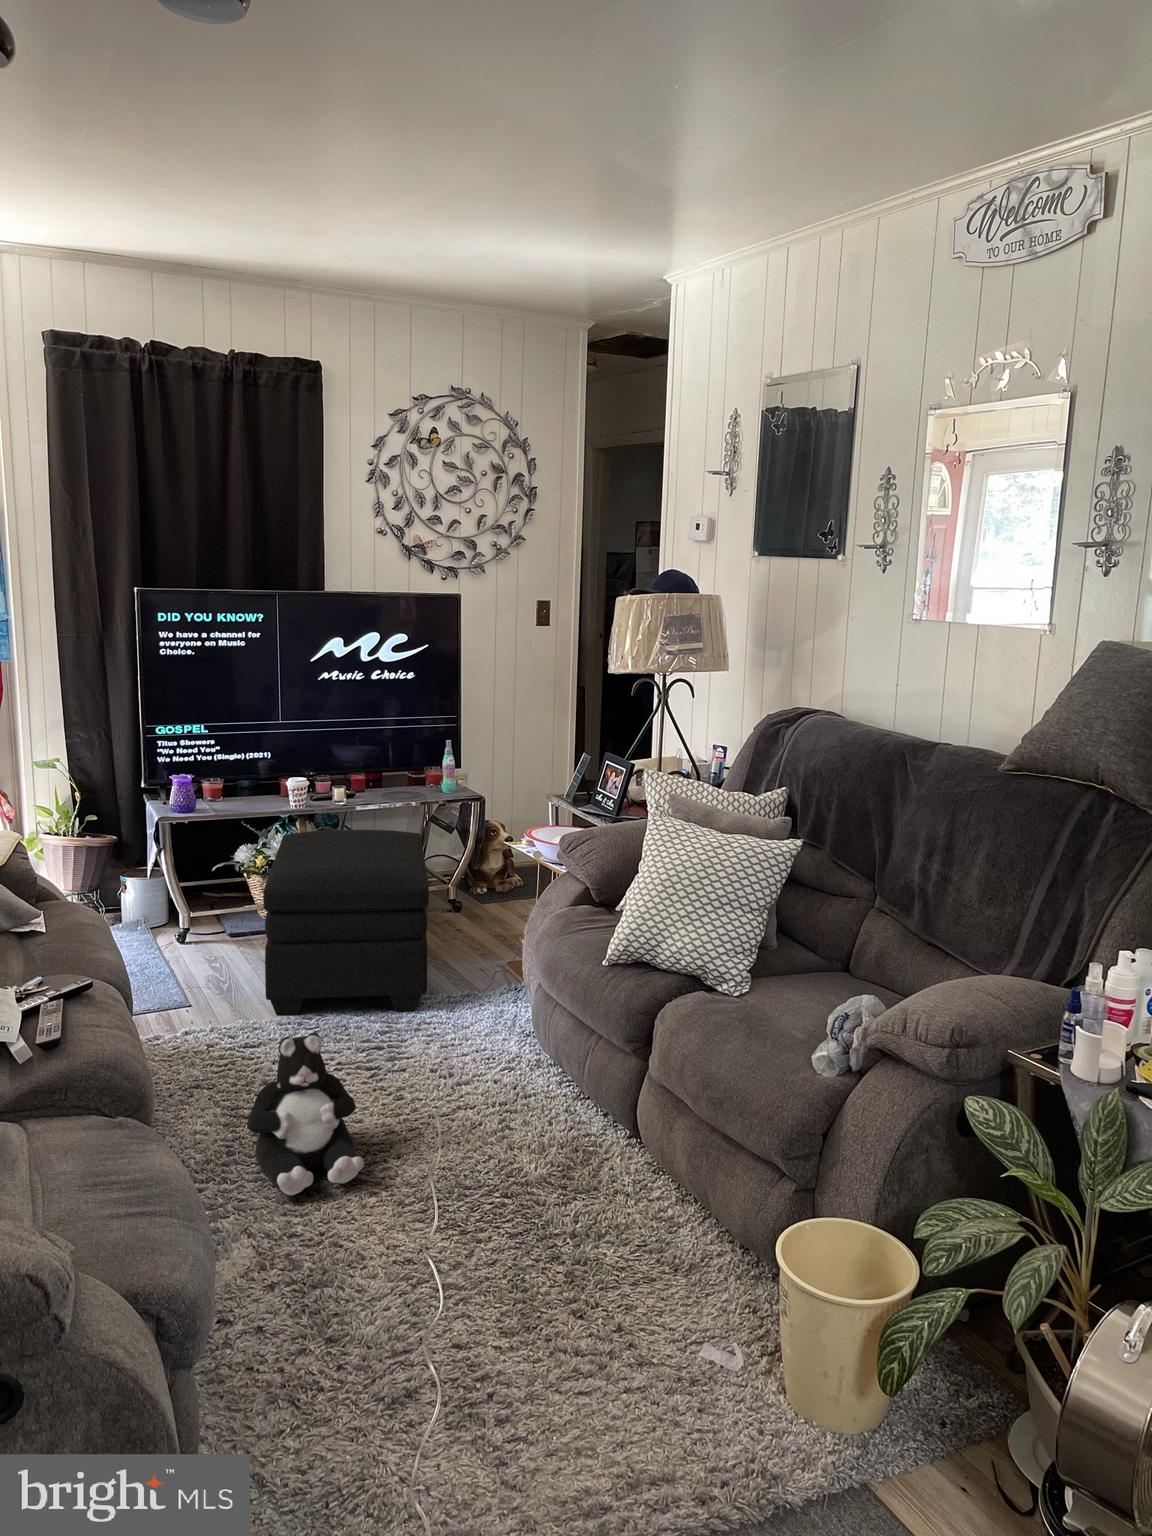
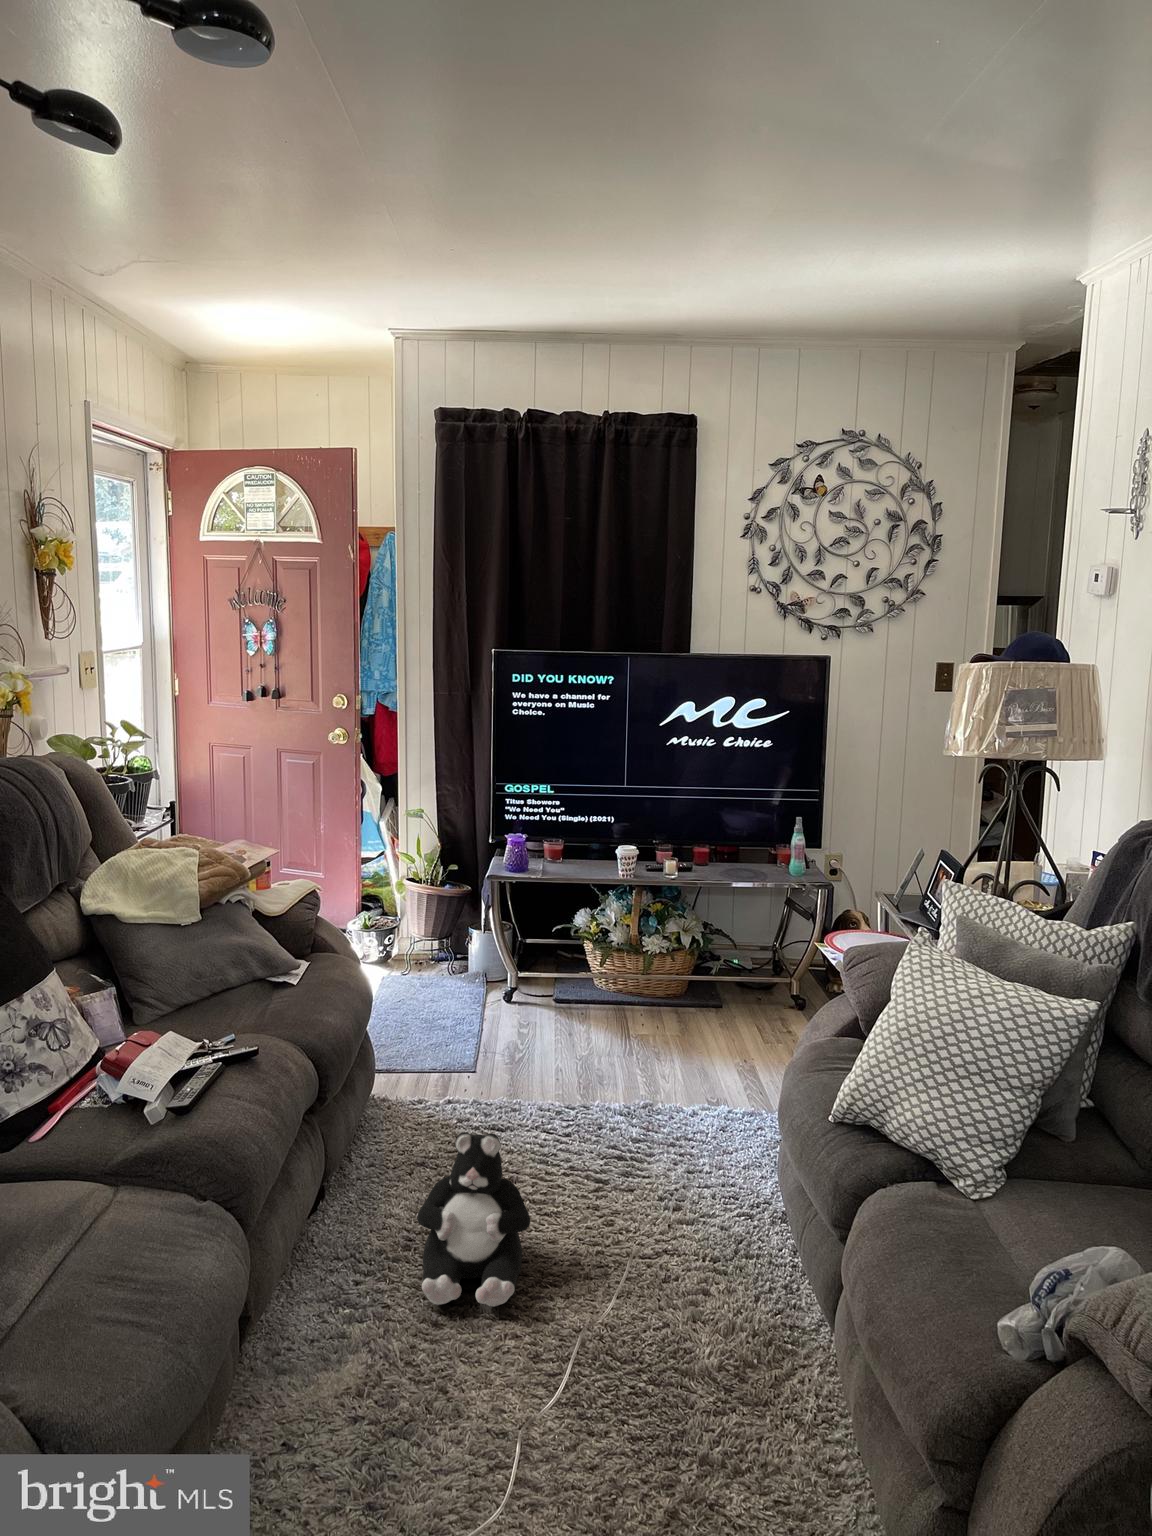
ottoman: present [263,830,429,1016] -> none [534,906,744,1122]

